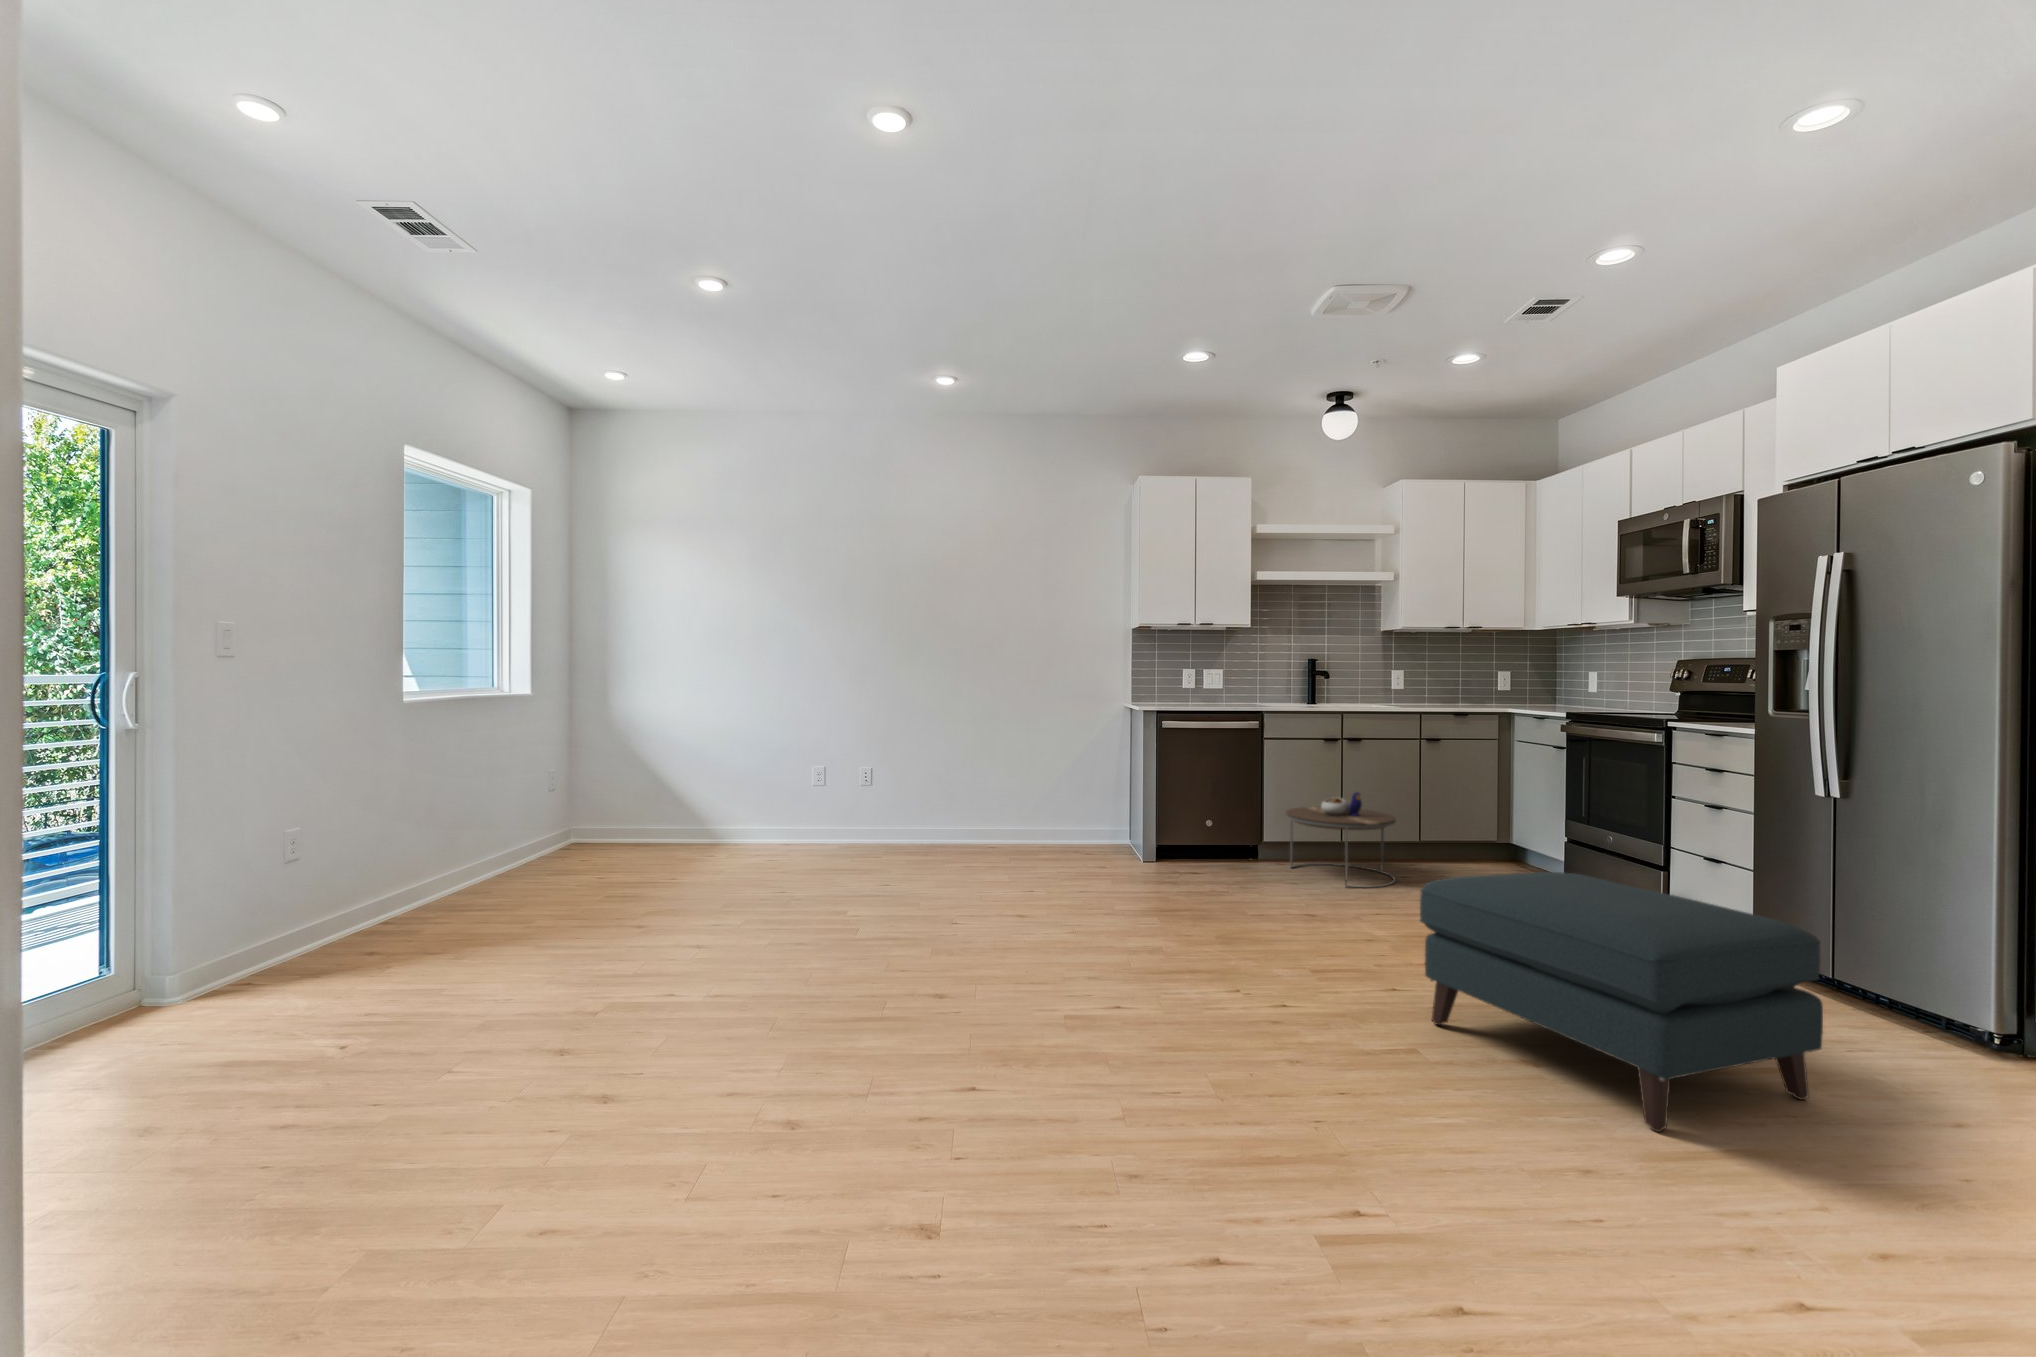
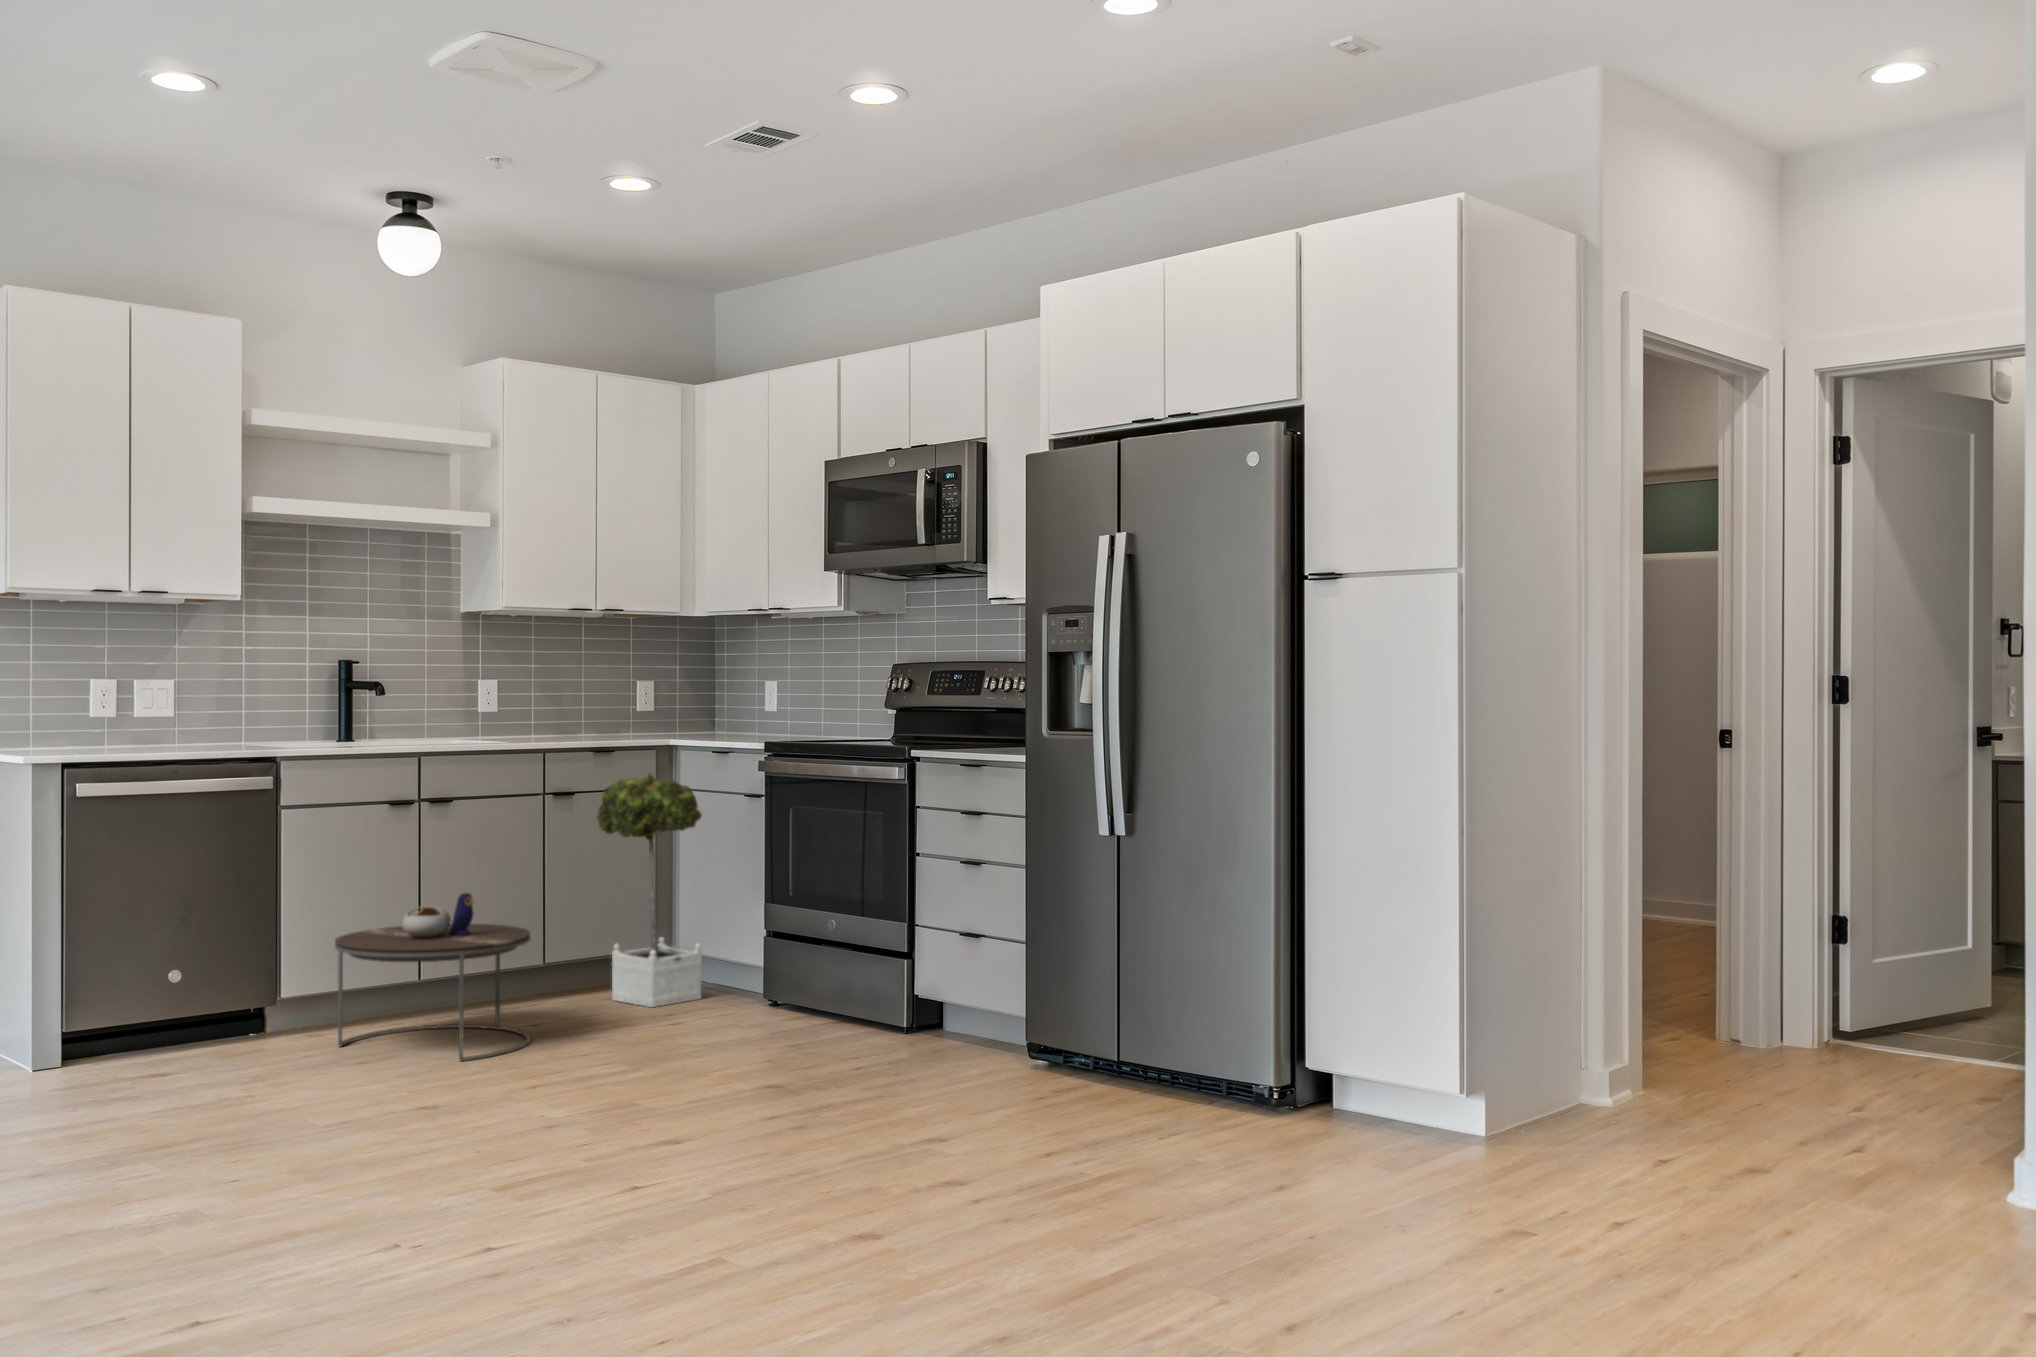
potted tree: none [1455,729,1526,875] -> present [597,774,702,1007]
ottoman: present [1420,872,1823,1132] -> none [724,963,1172,1262]

